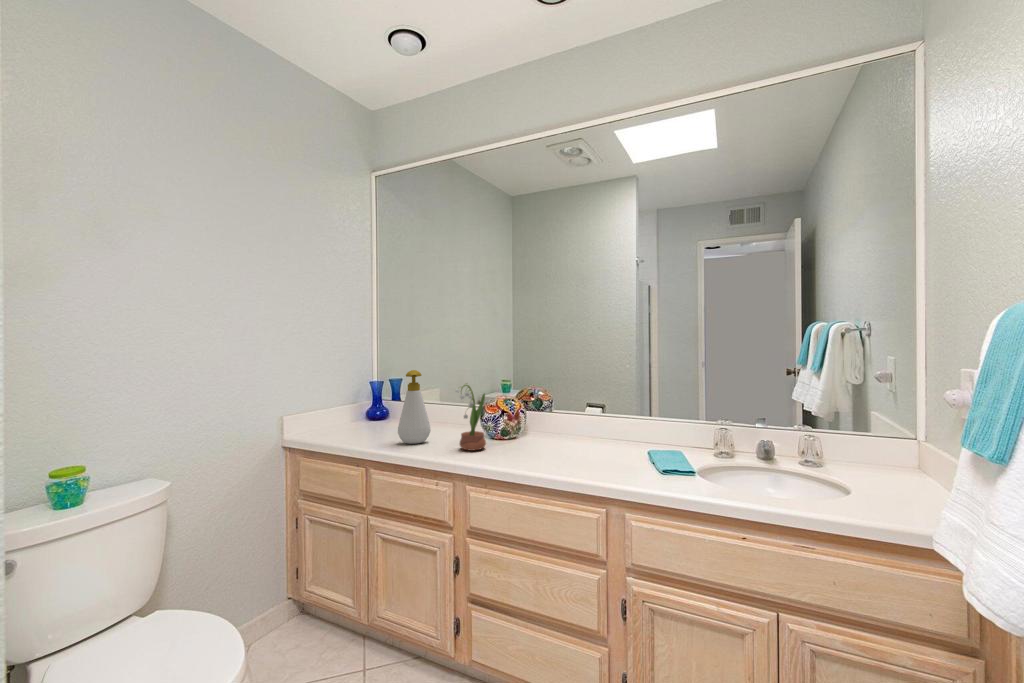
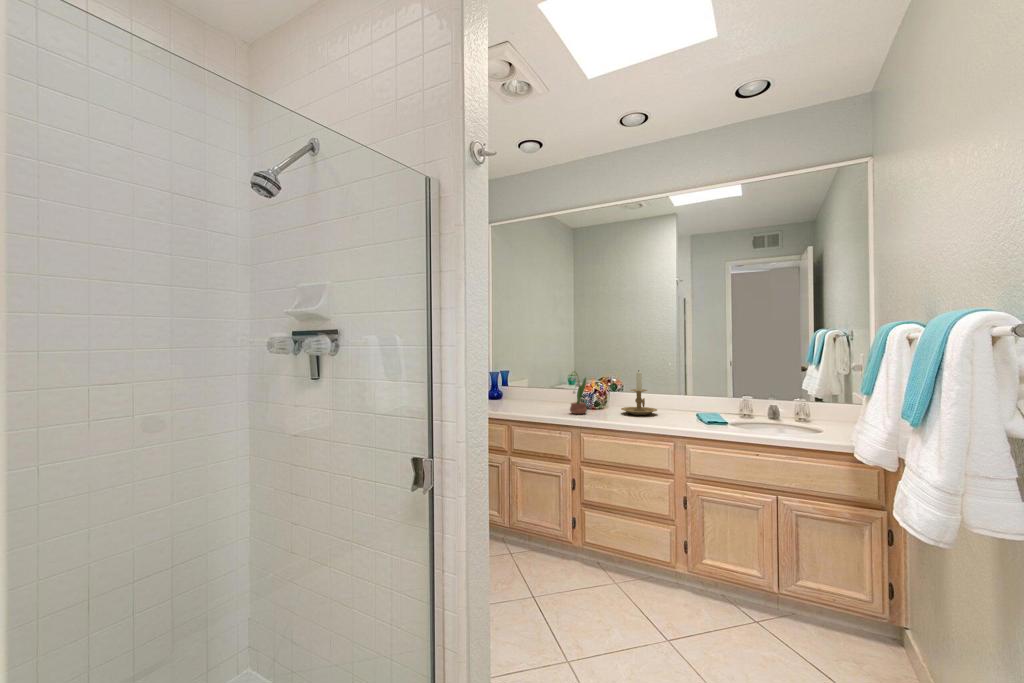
soap bottle: present [398,370,431,444] -> none [526,362,547,411]
candle holder: none [537,382,591,452] -> present [621,370,657,415]

